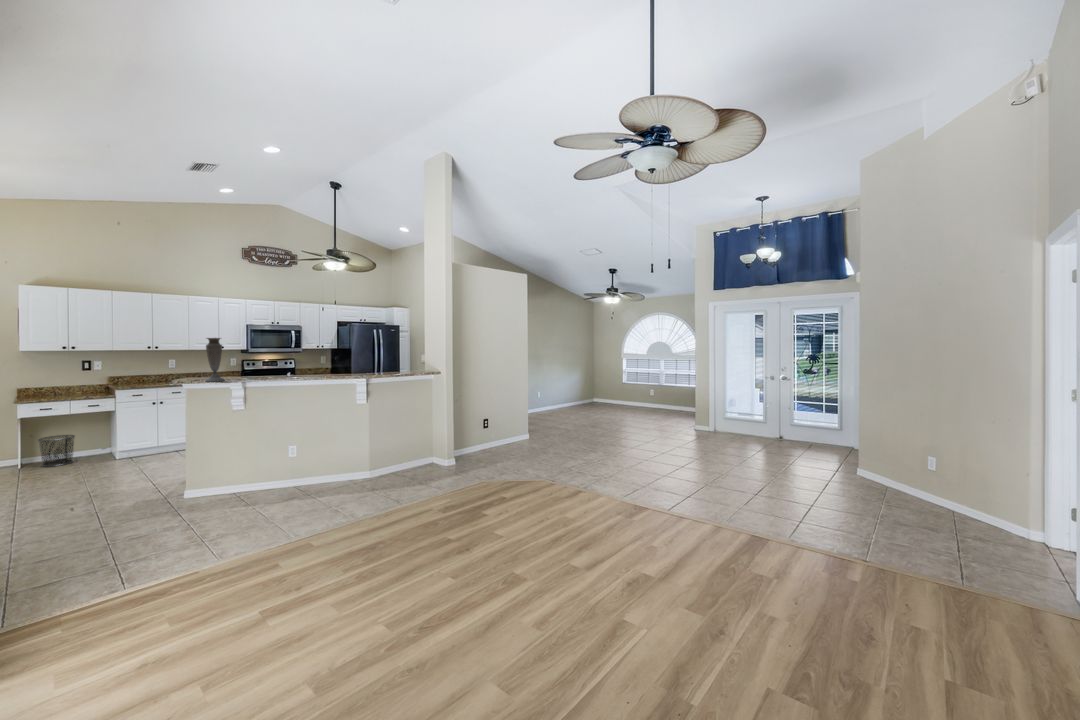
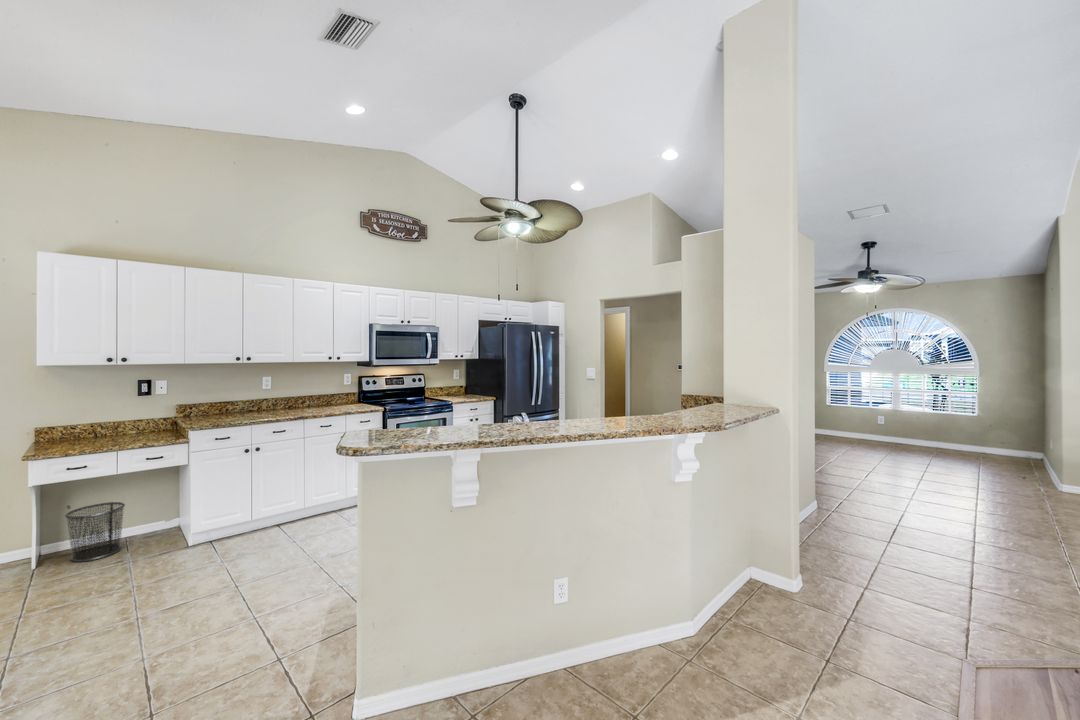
vase: present [205,338,225,382] -> none [395,334,435,437]

